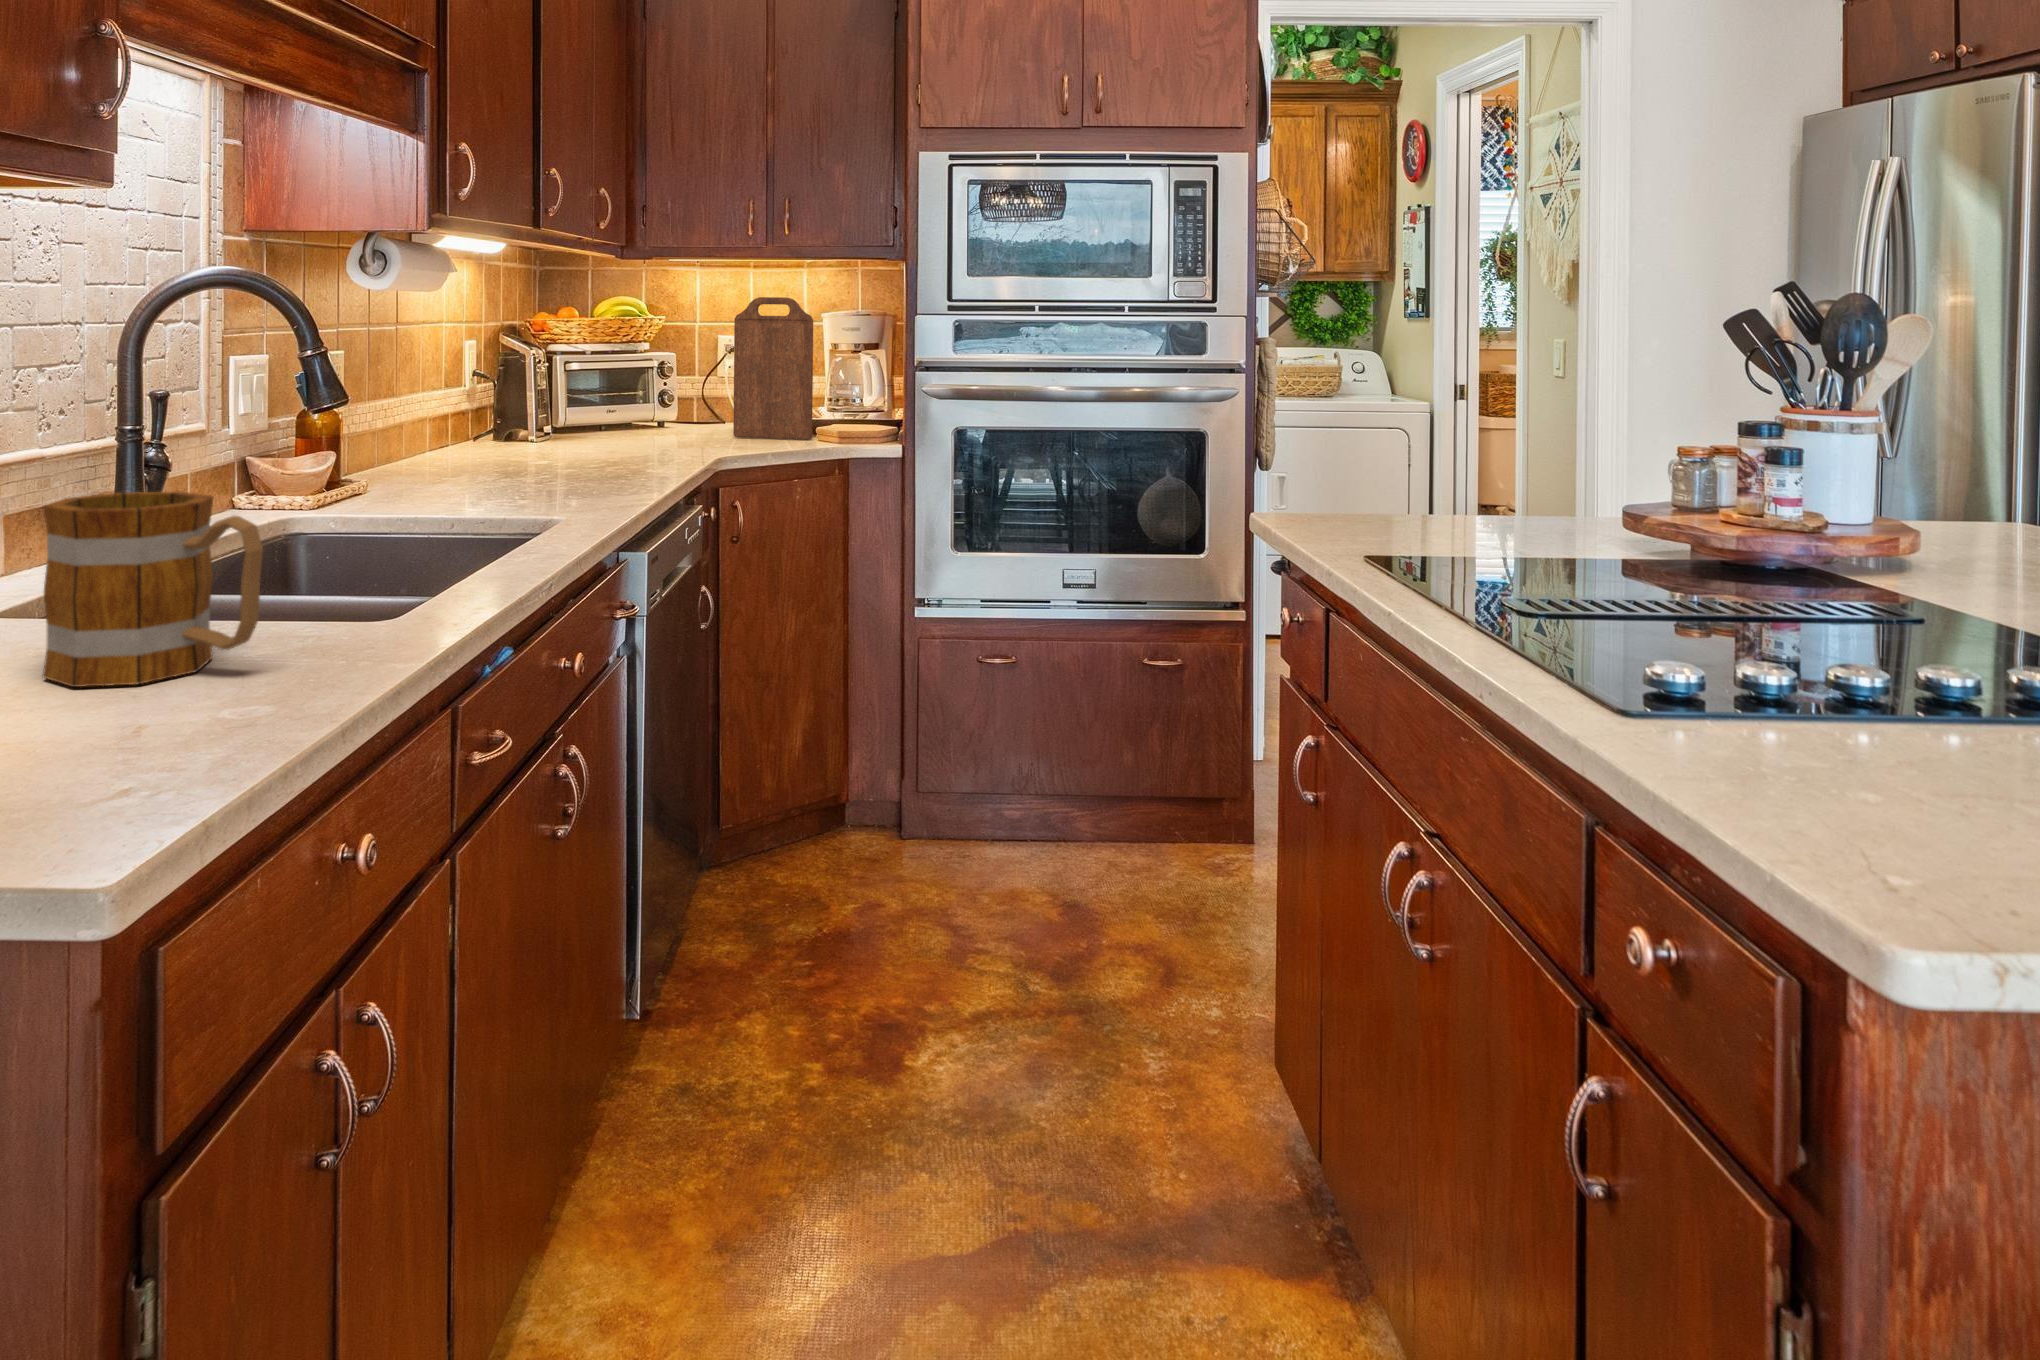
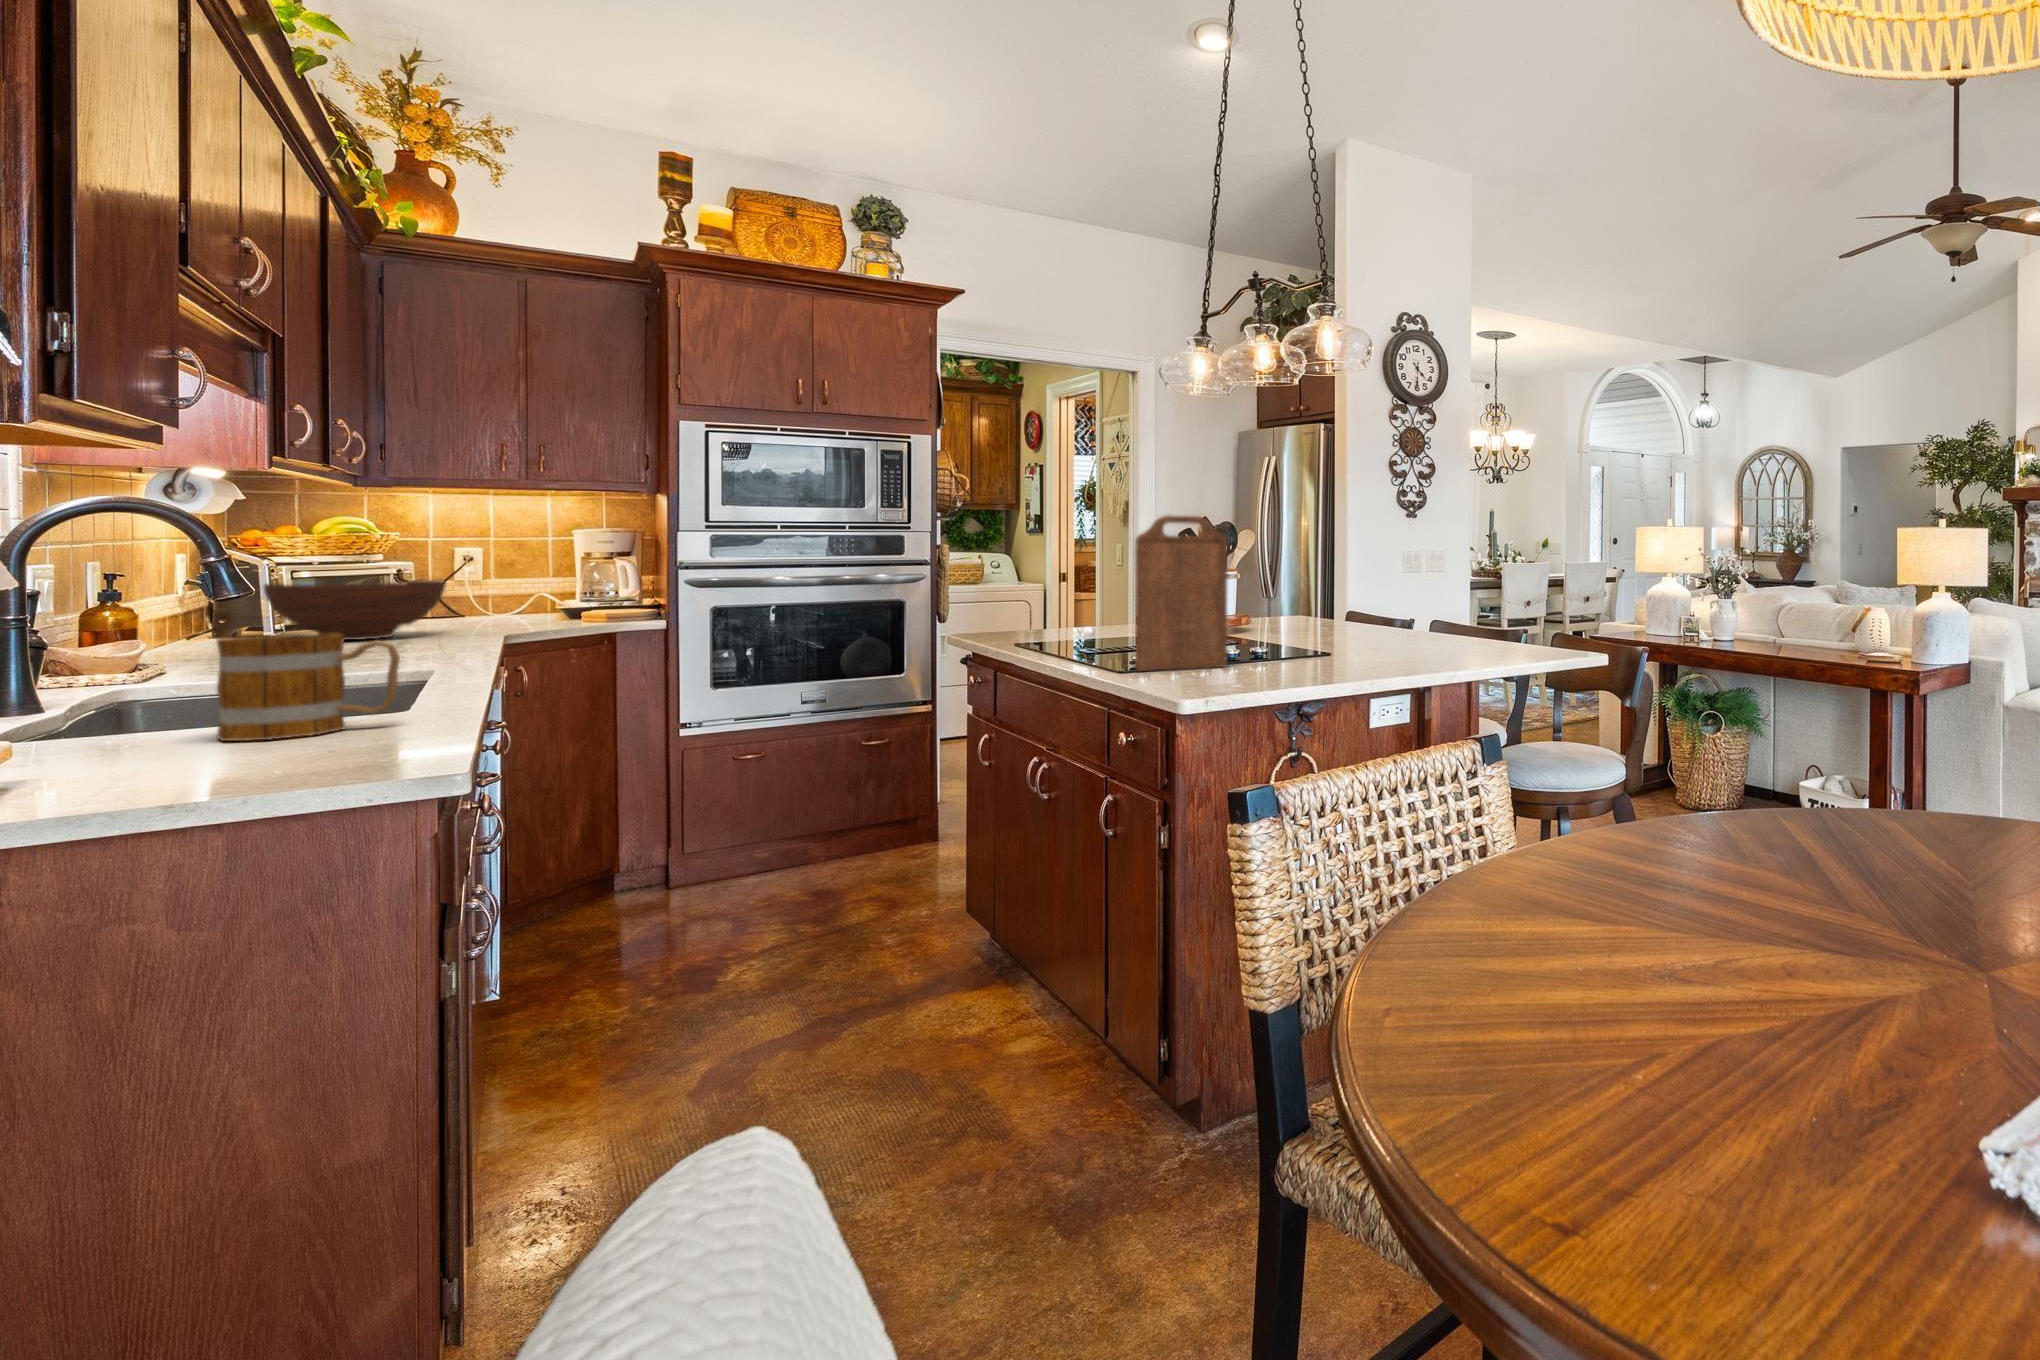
cutting board: present [733,297,813,440] -> present [1135,516,1228,671]
fruit bowl: none [525,373,678,448] -> present [264,580,445,640]

